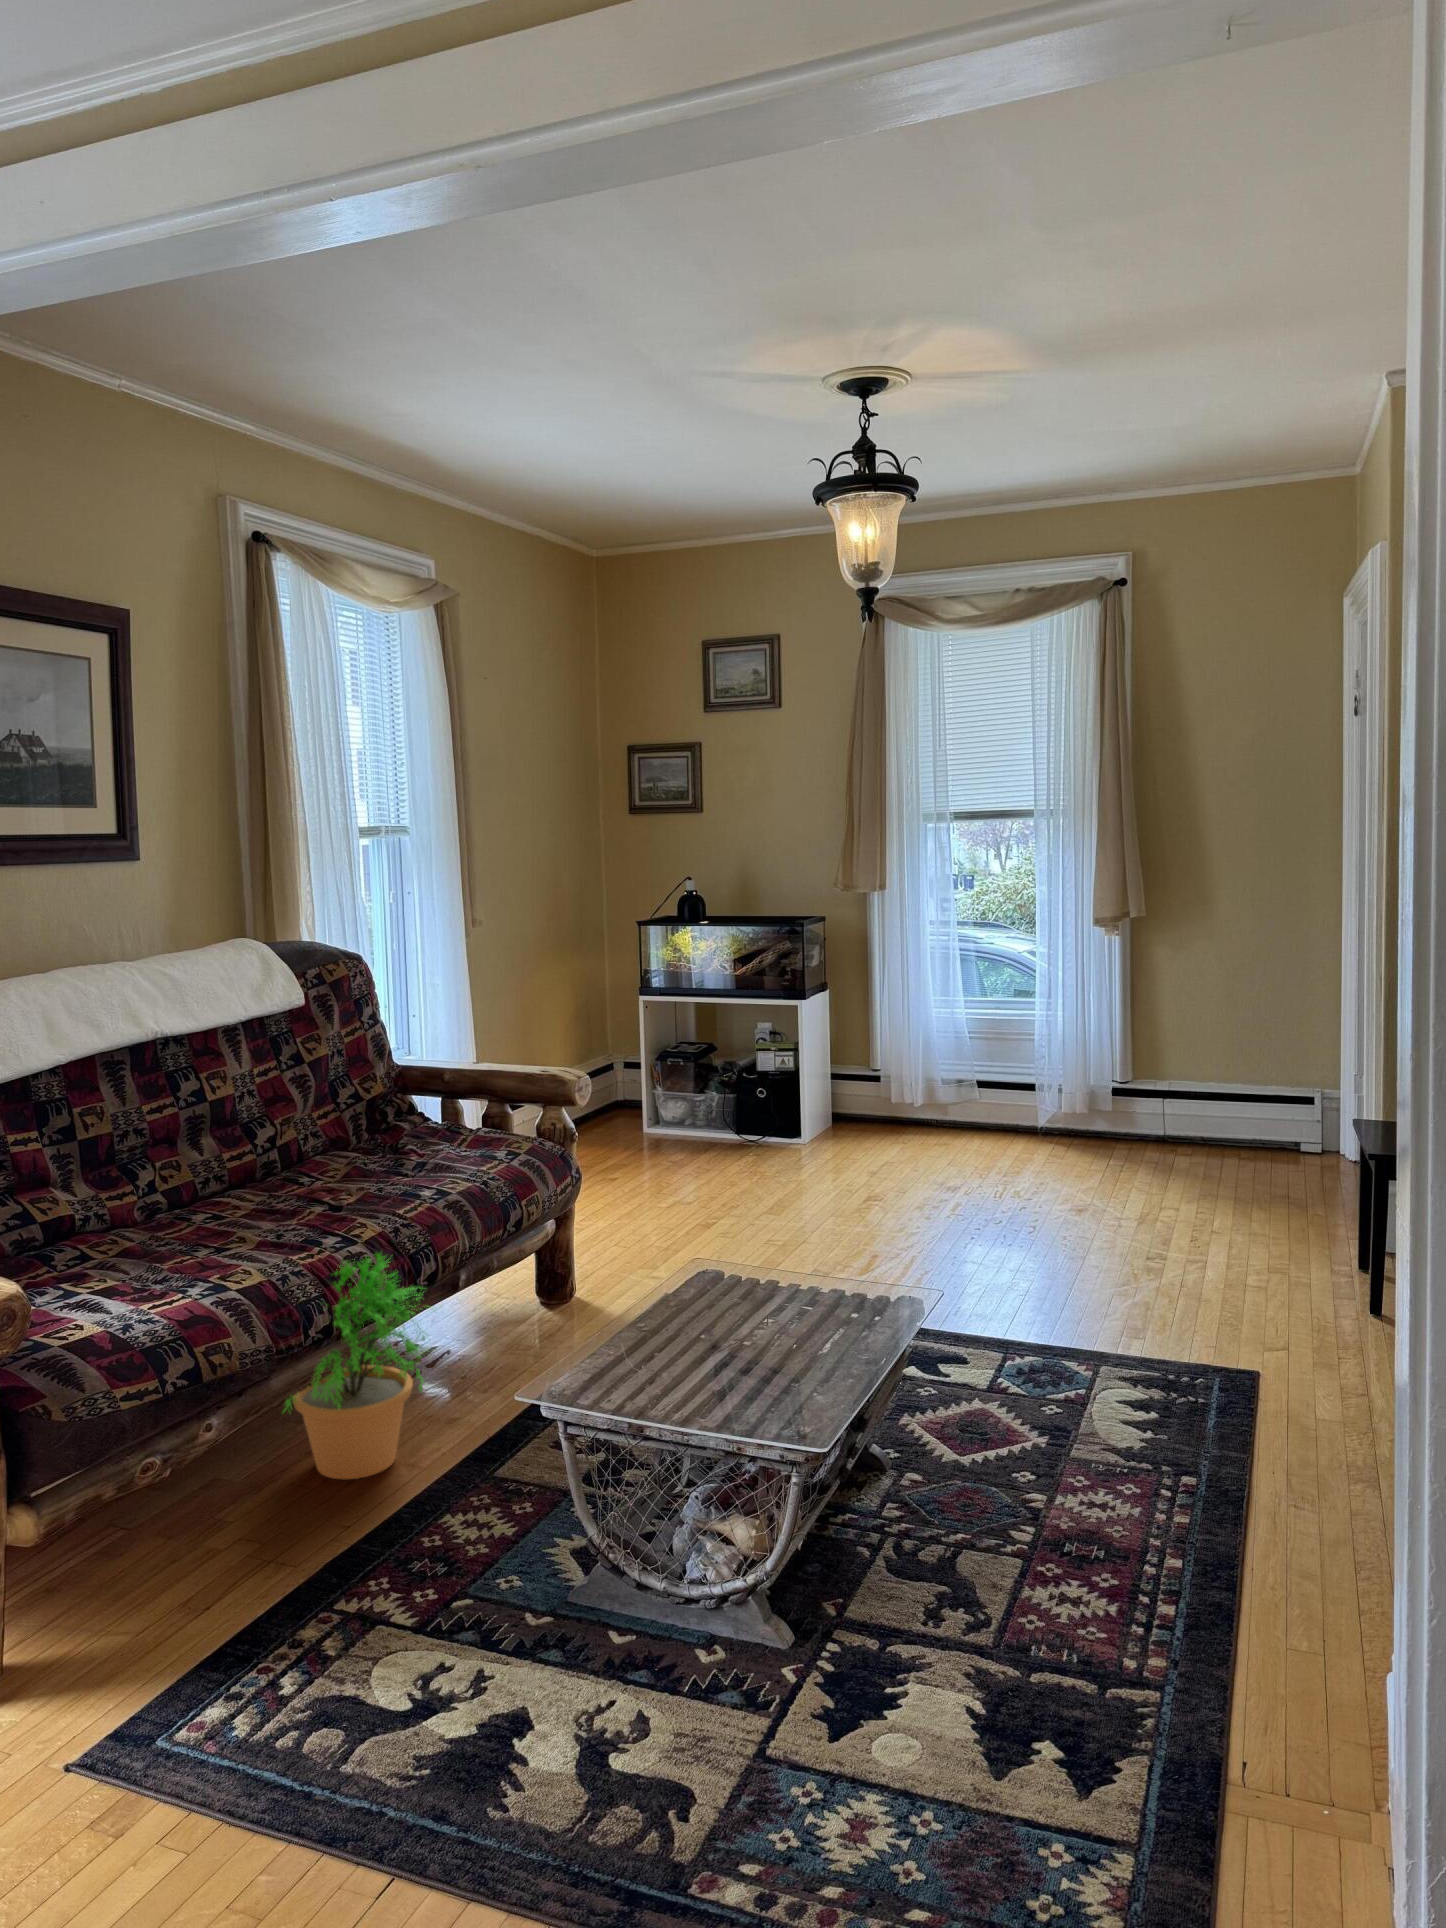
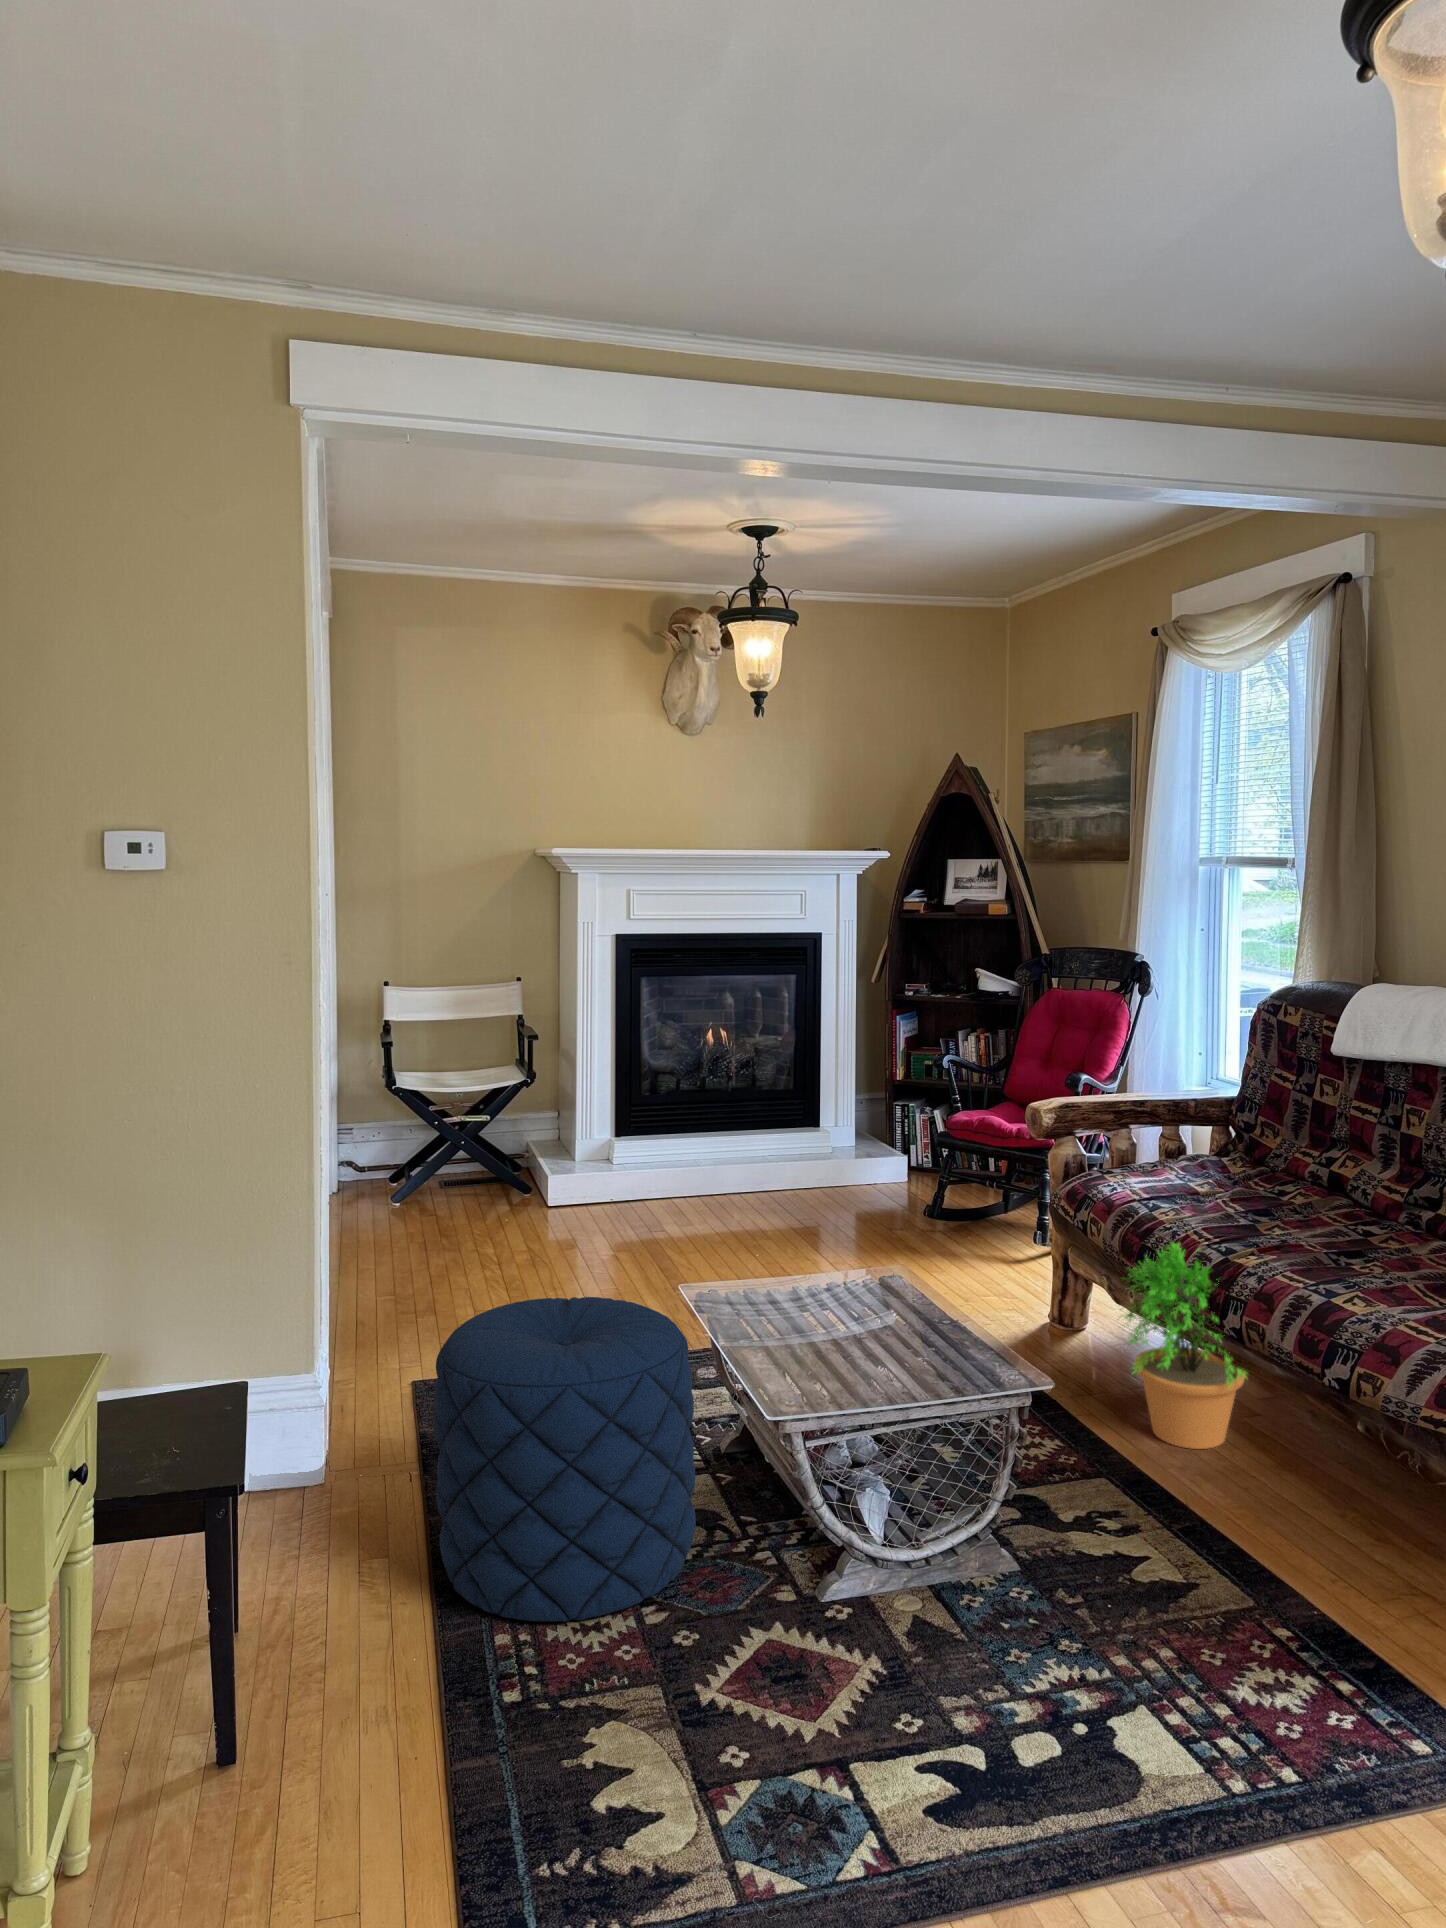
pouf: none [933,1285,1233,1649] -> present [434,1297,696,1622]

